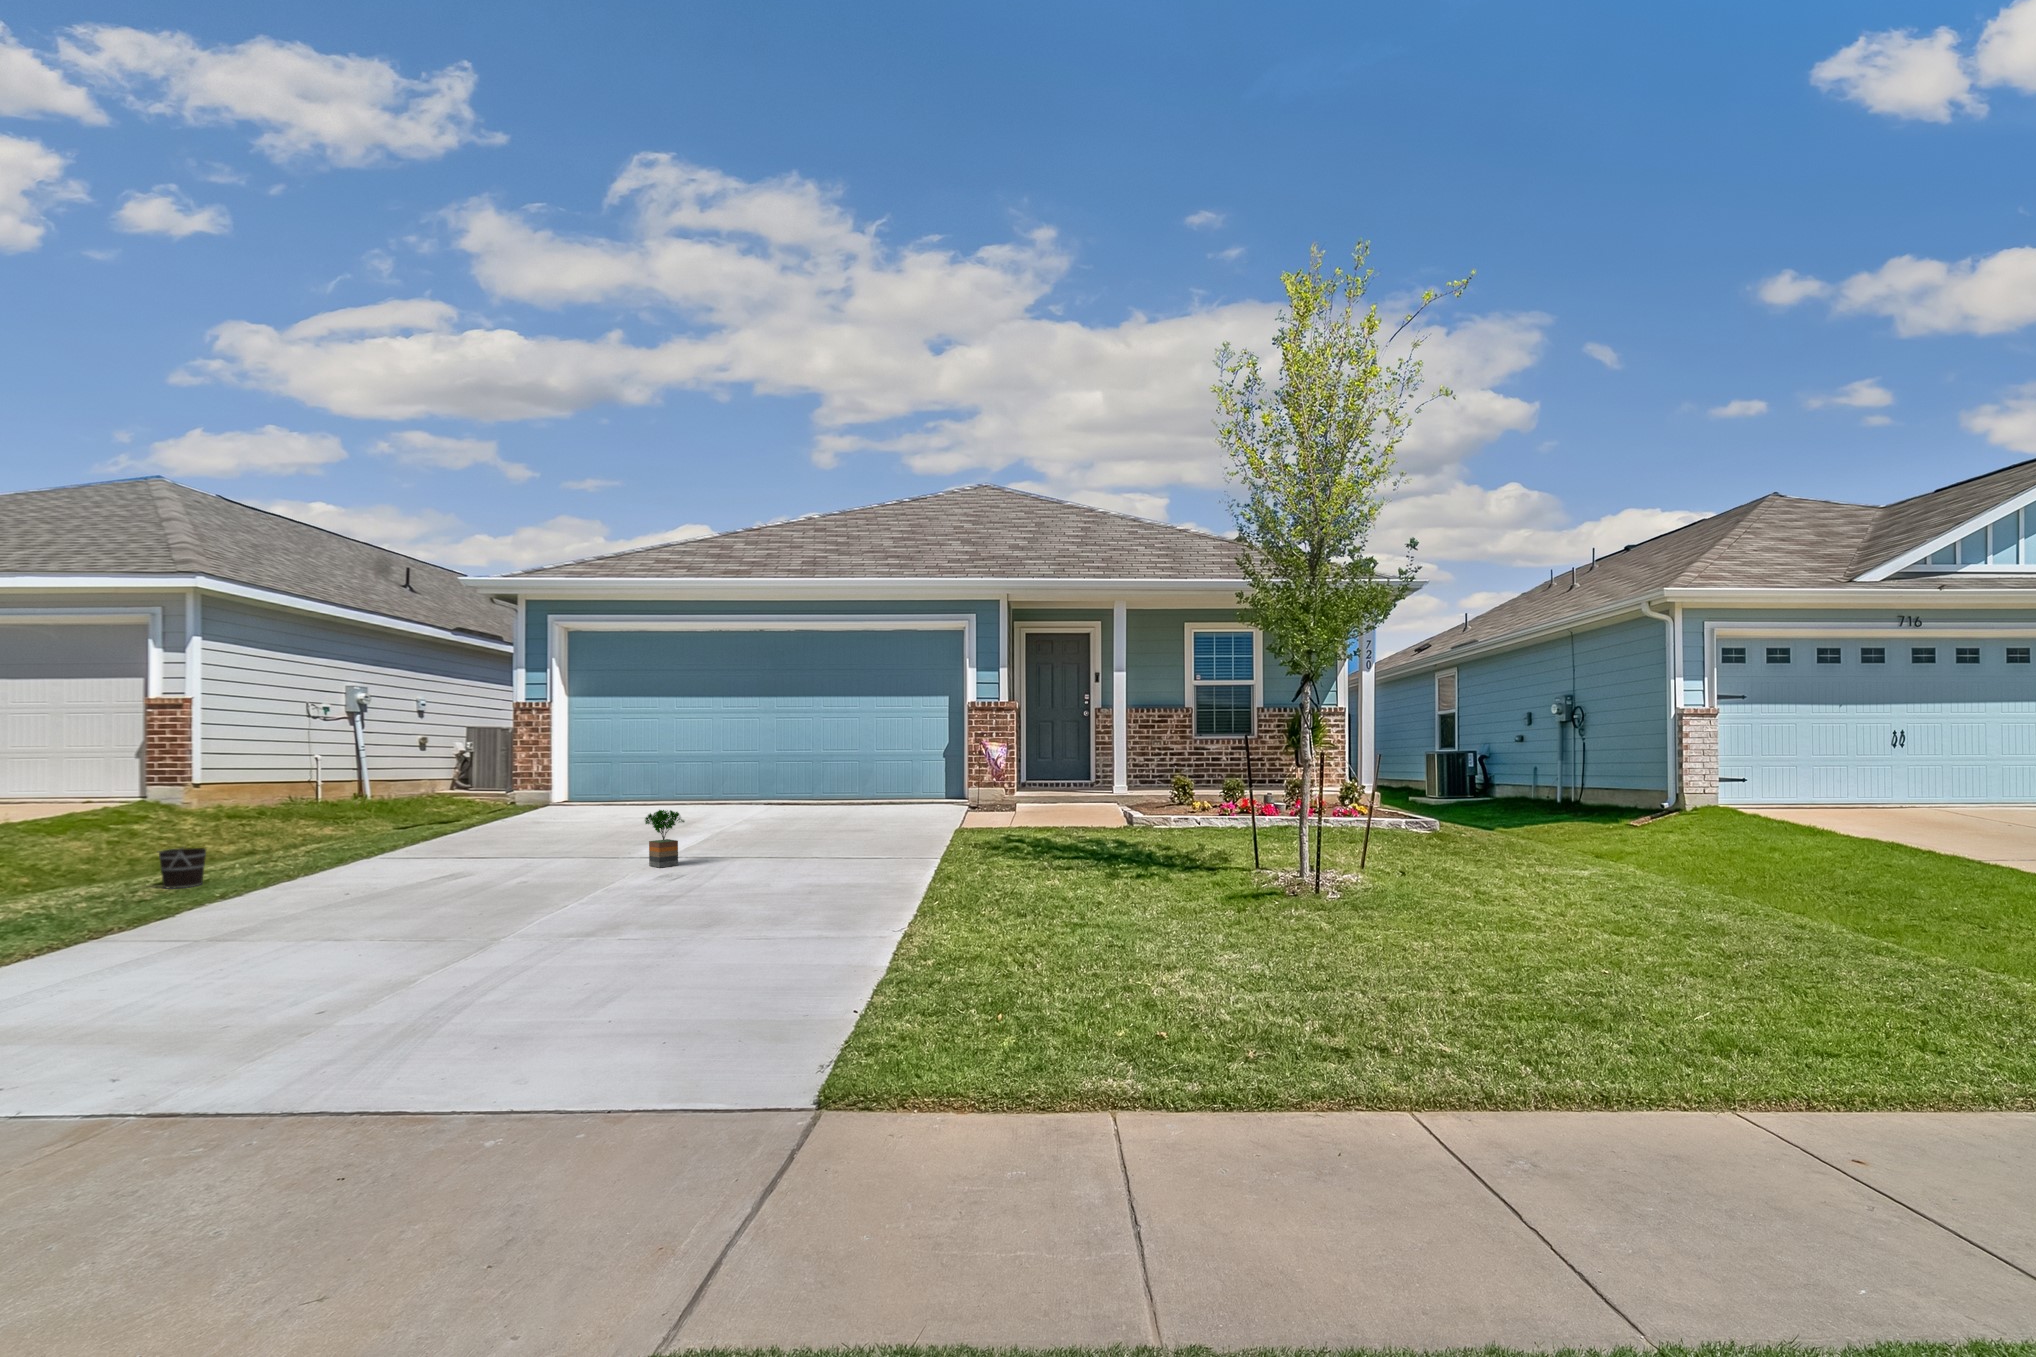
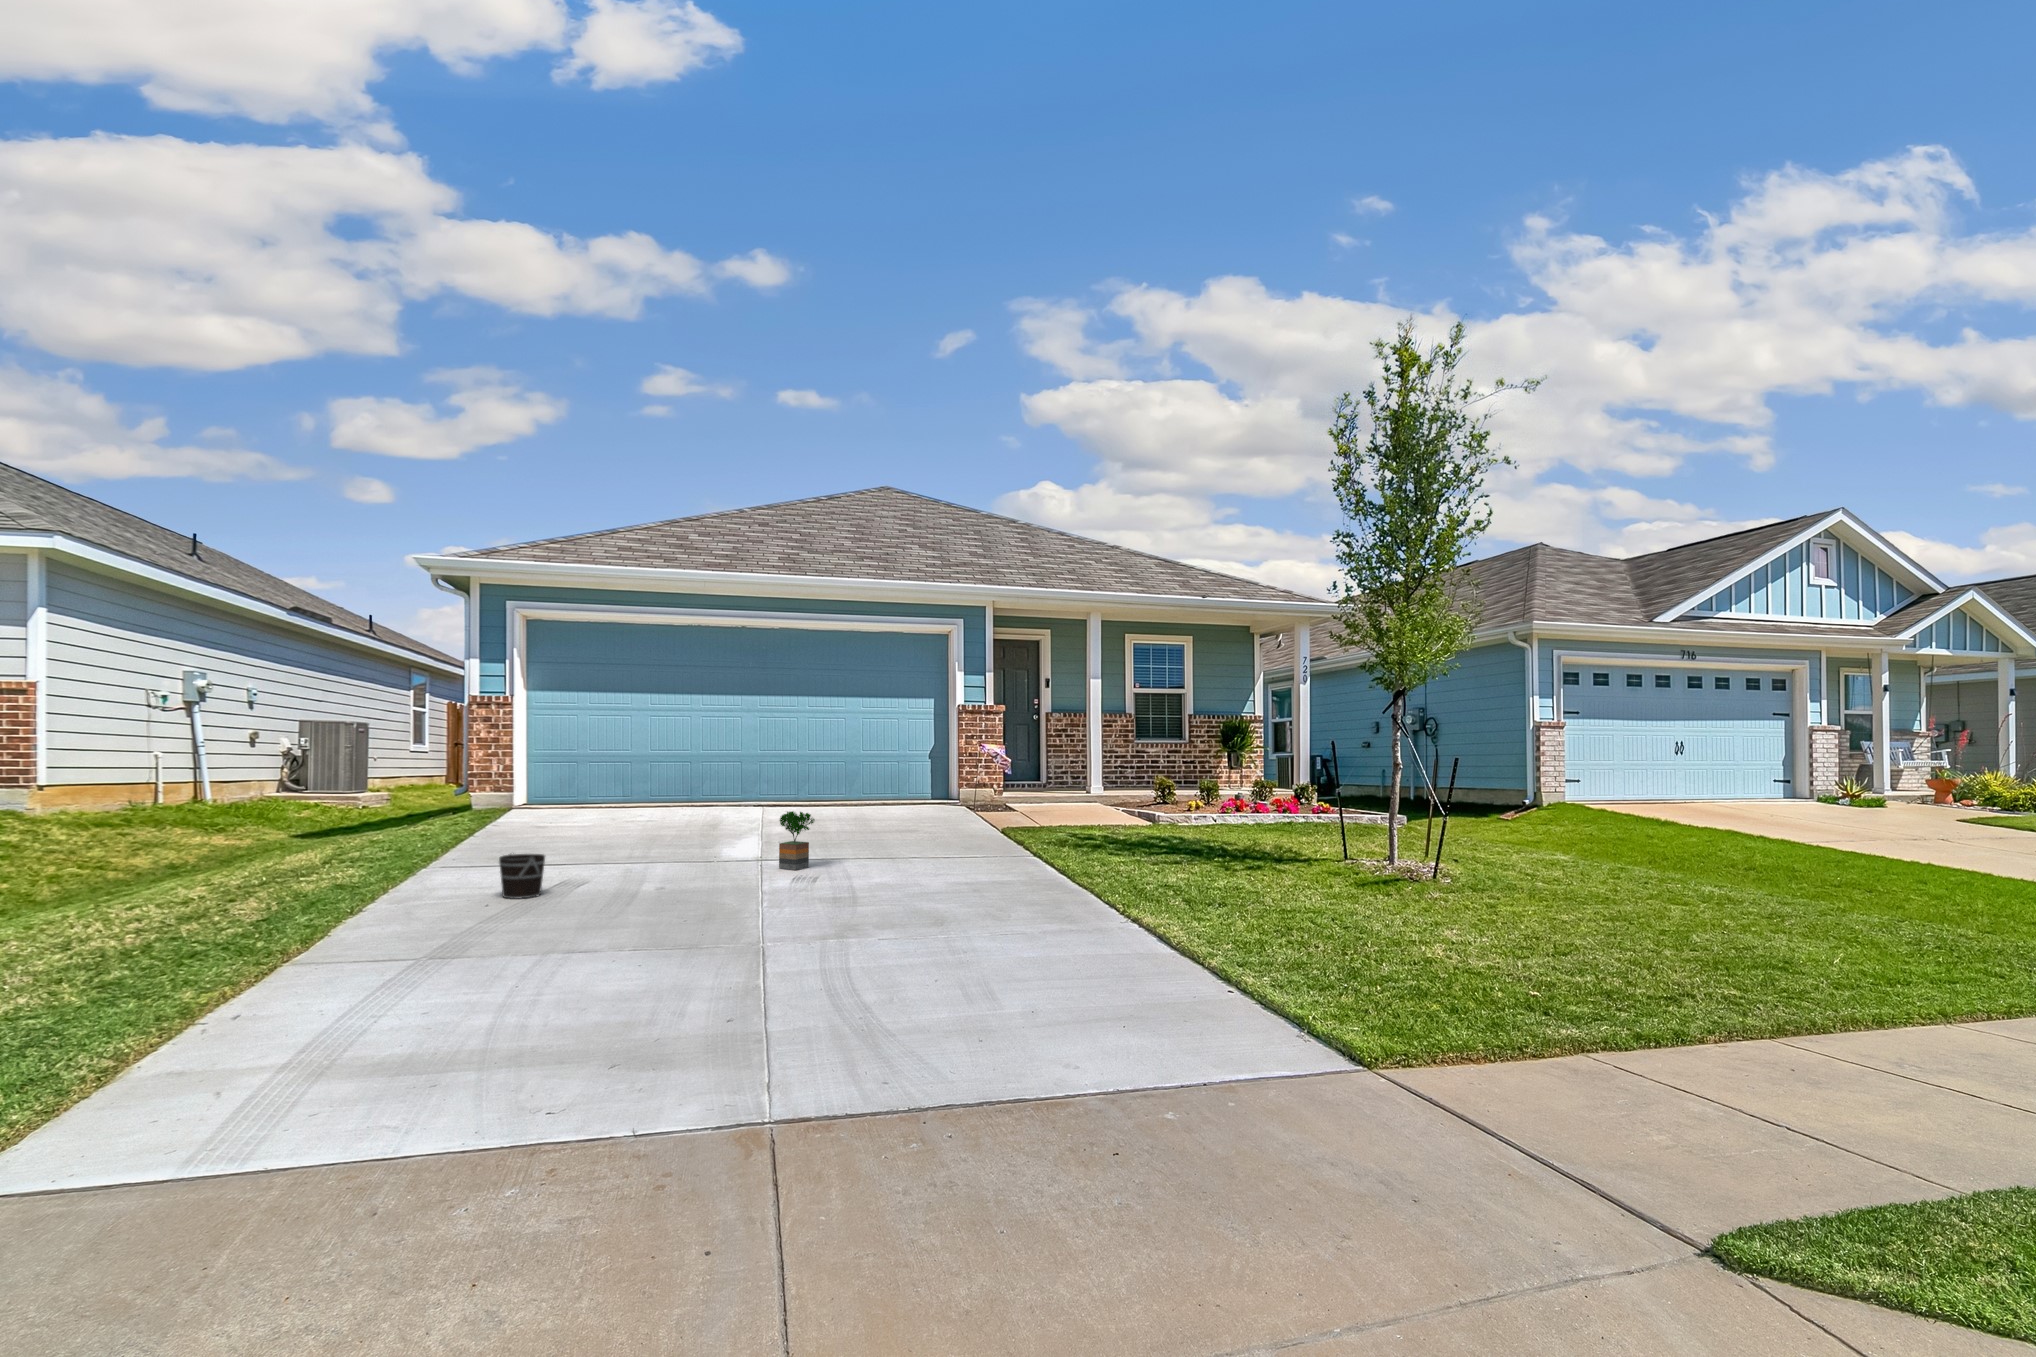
bucket: present [159,848,206,888] -> present [499,854,545,899]

